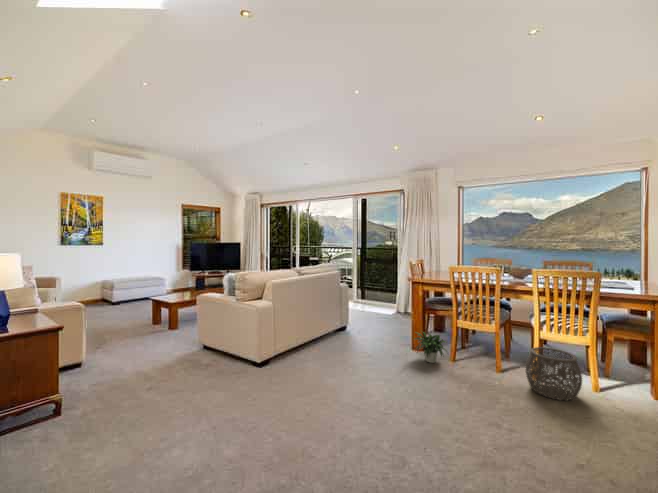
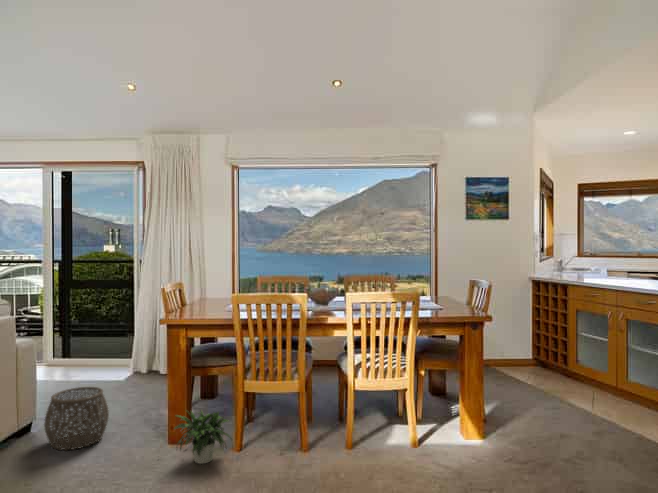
woven basket: present [526,347,582,401] -> present [44,387,109,450]

